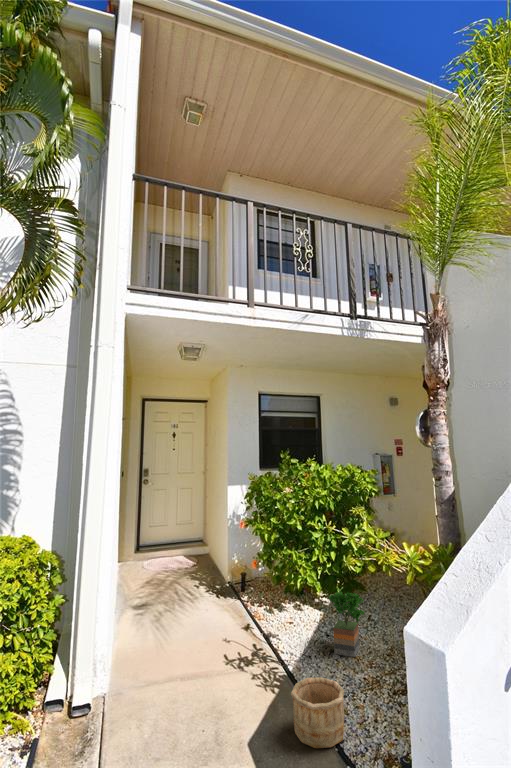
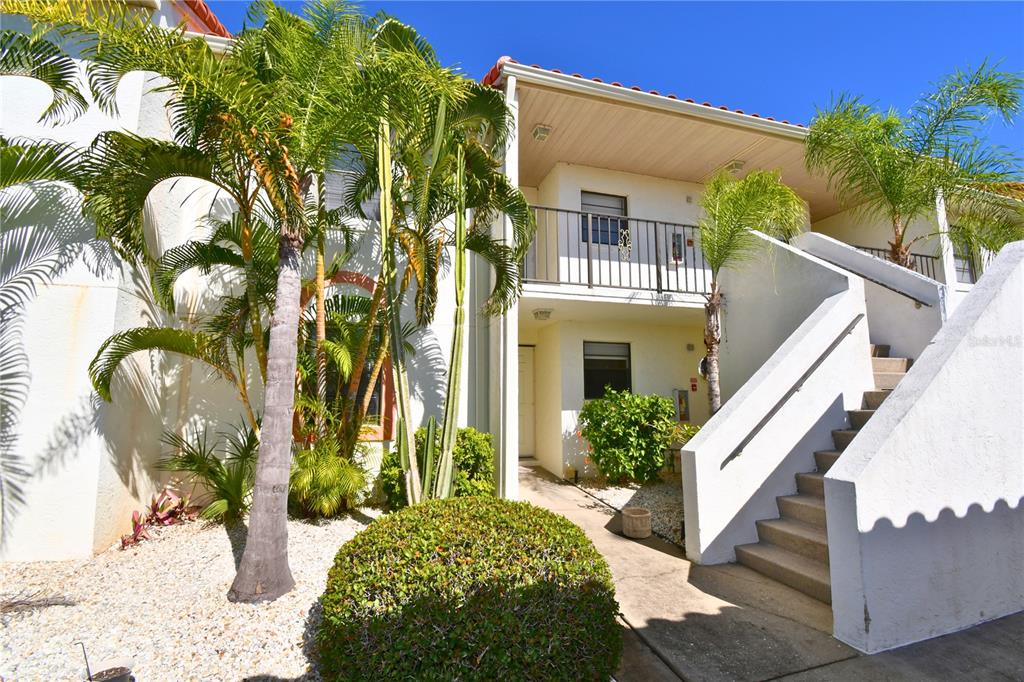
potted tree: present [329,592,364,657] -> none [640,471,665,510]

